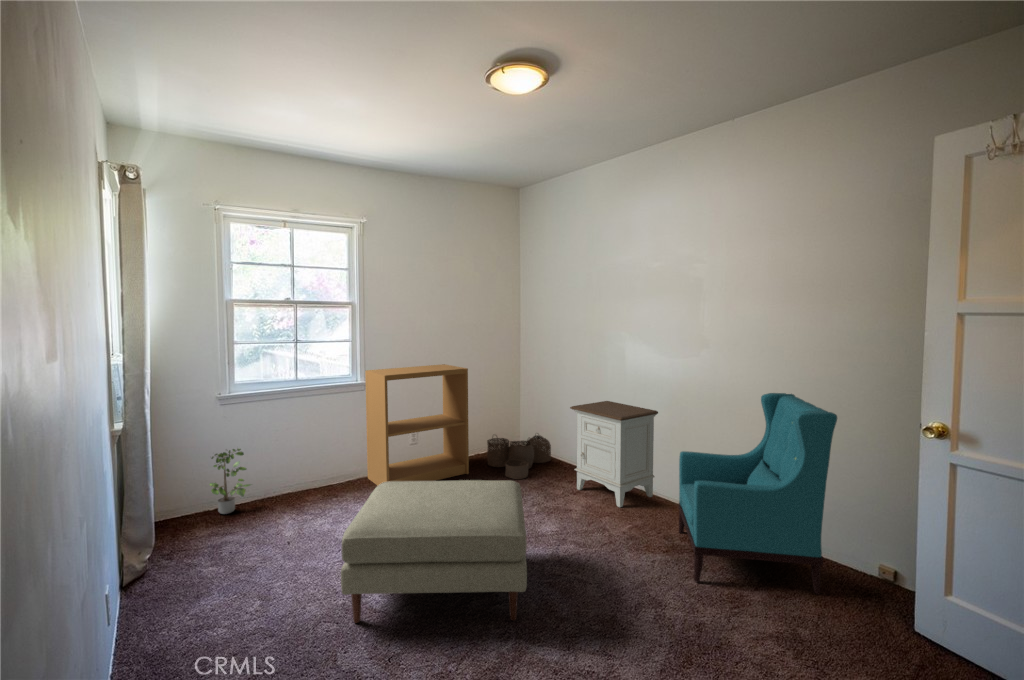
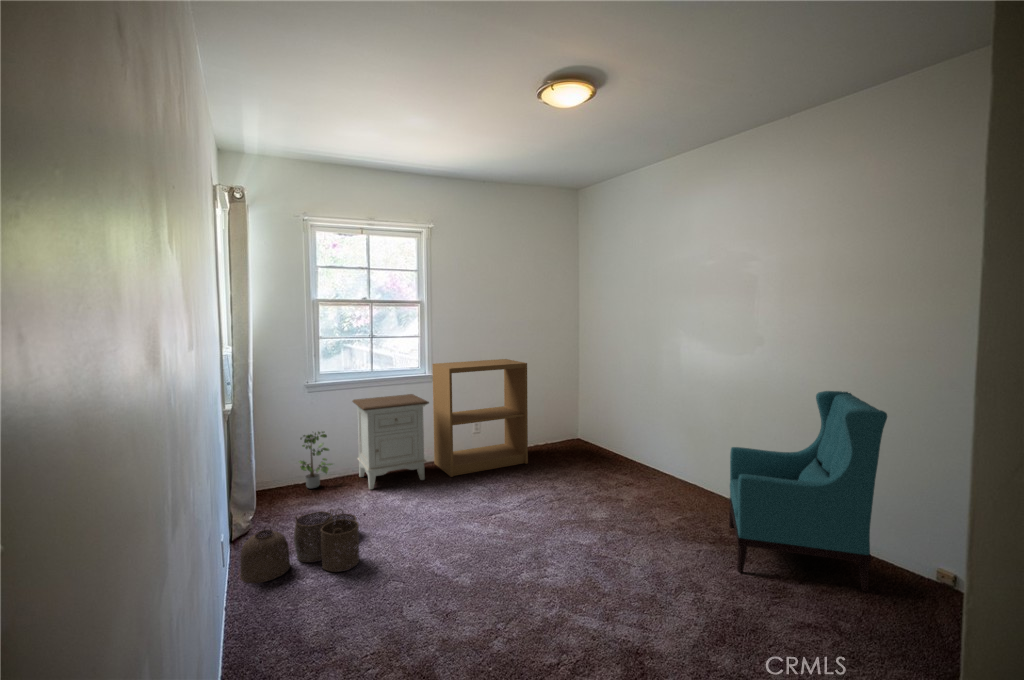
nightstand: present [570,401,658,507] -> present [352,394,429,489]
woven basket: present [487,435,551,479] -> present [240,509,359,583]
ottoman: present [341,480,527,623] -> none [407,464,571,592]

